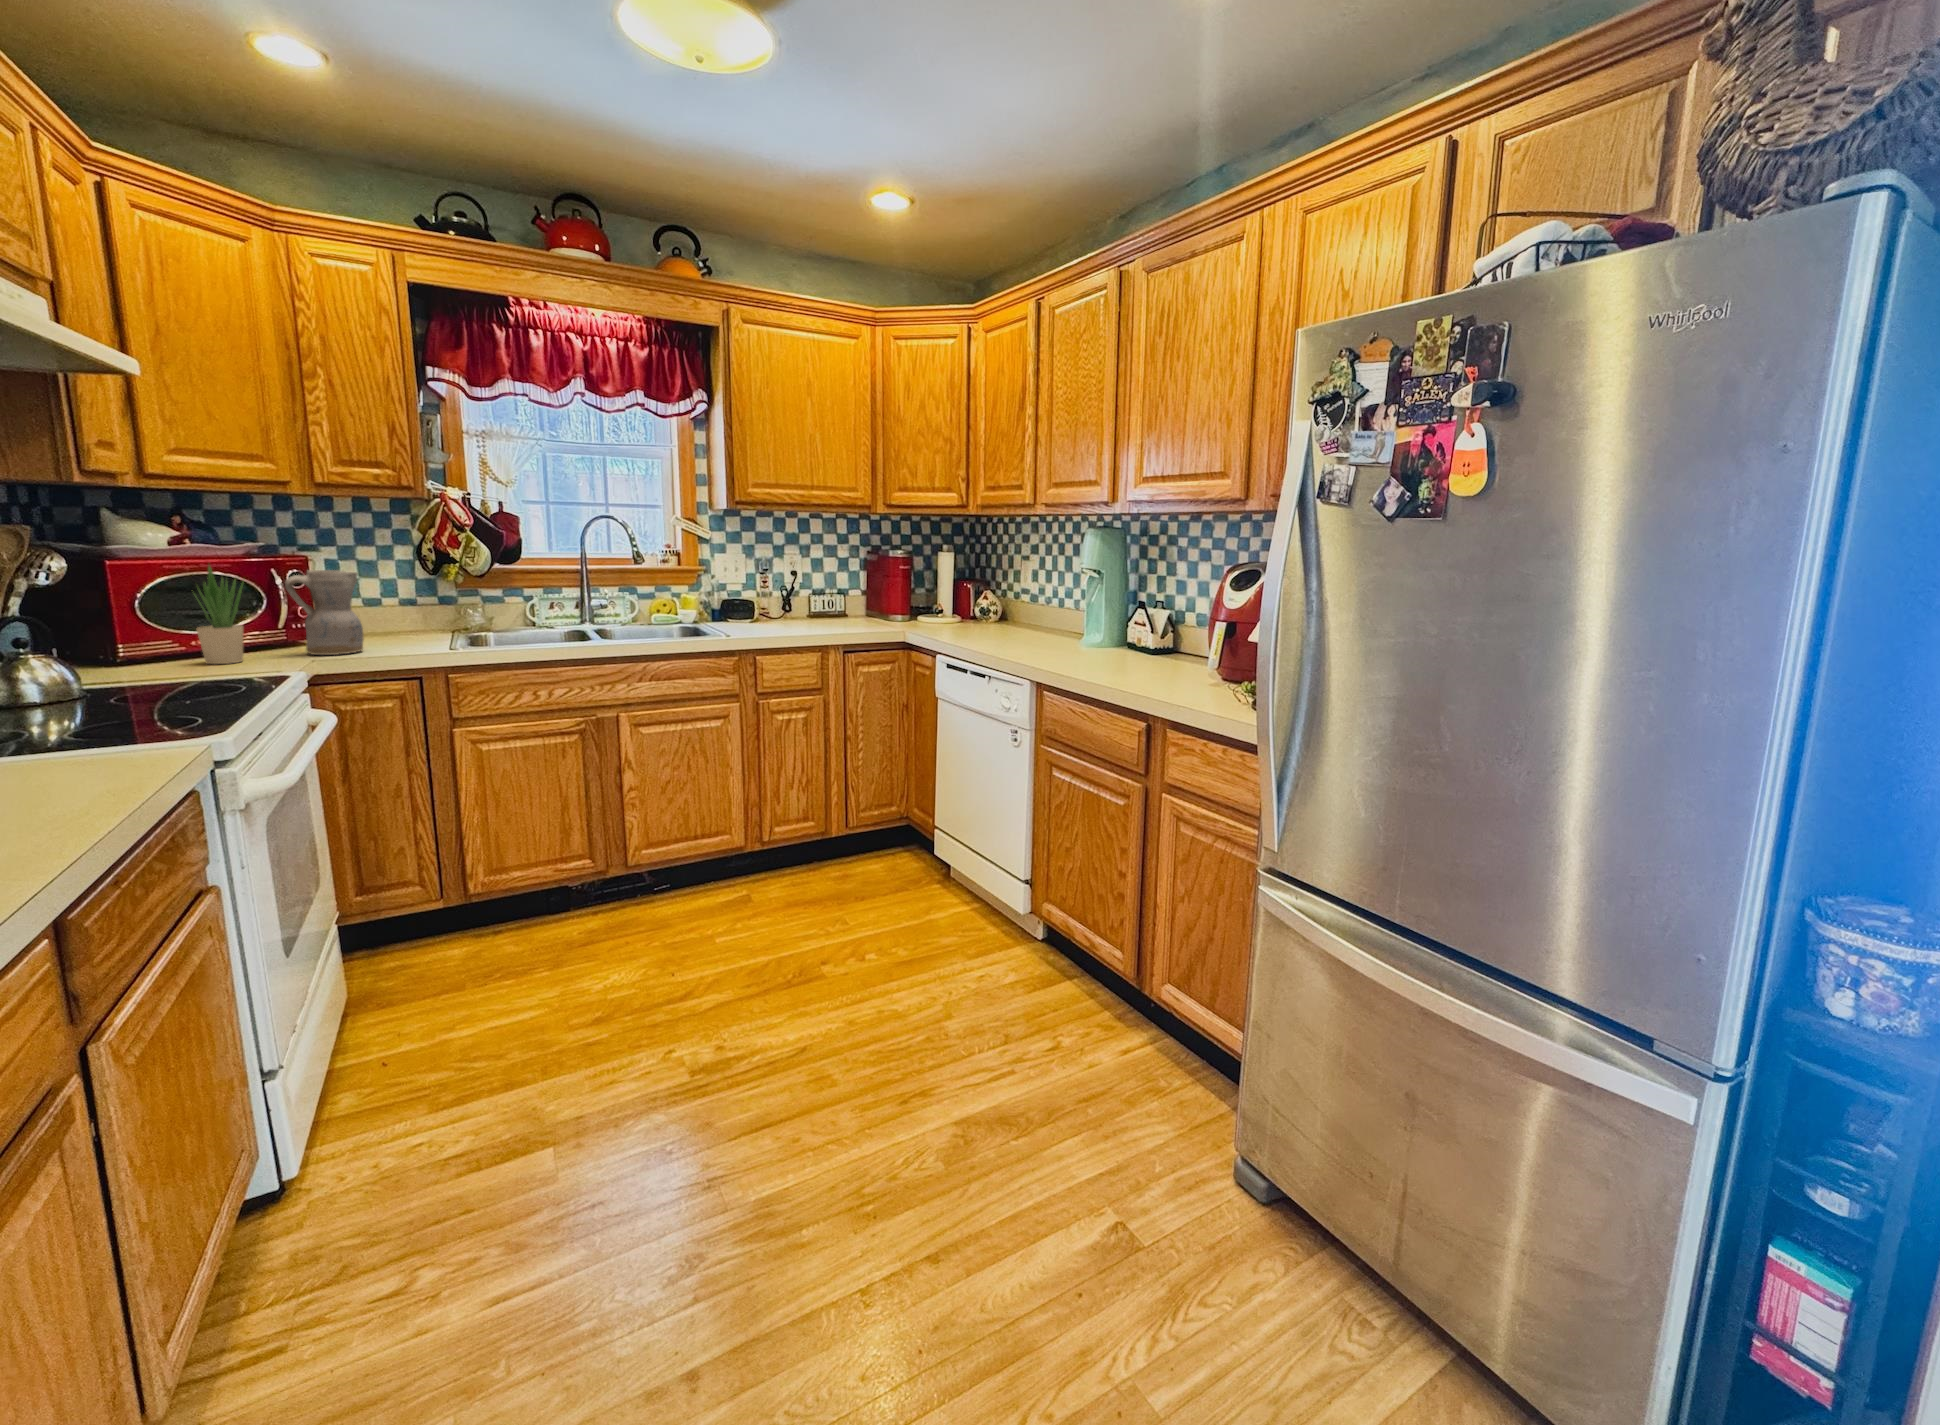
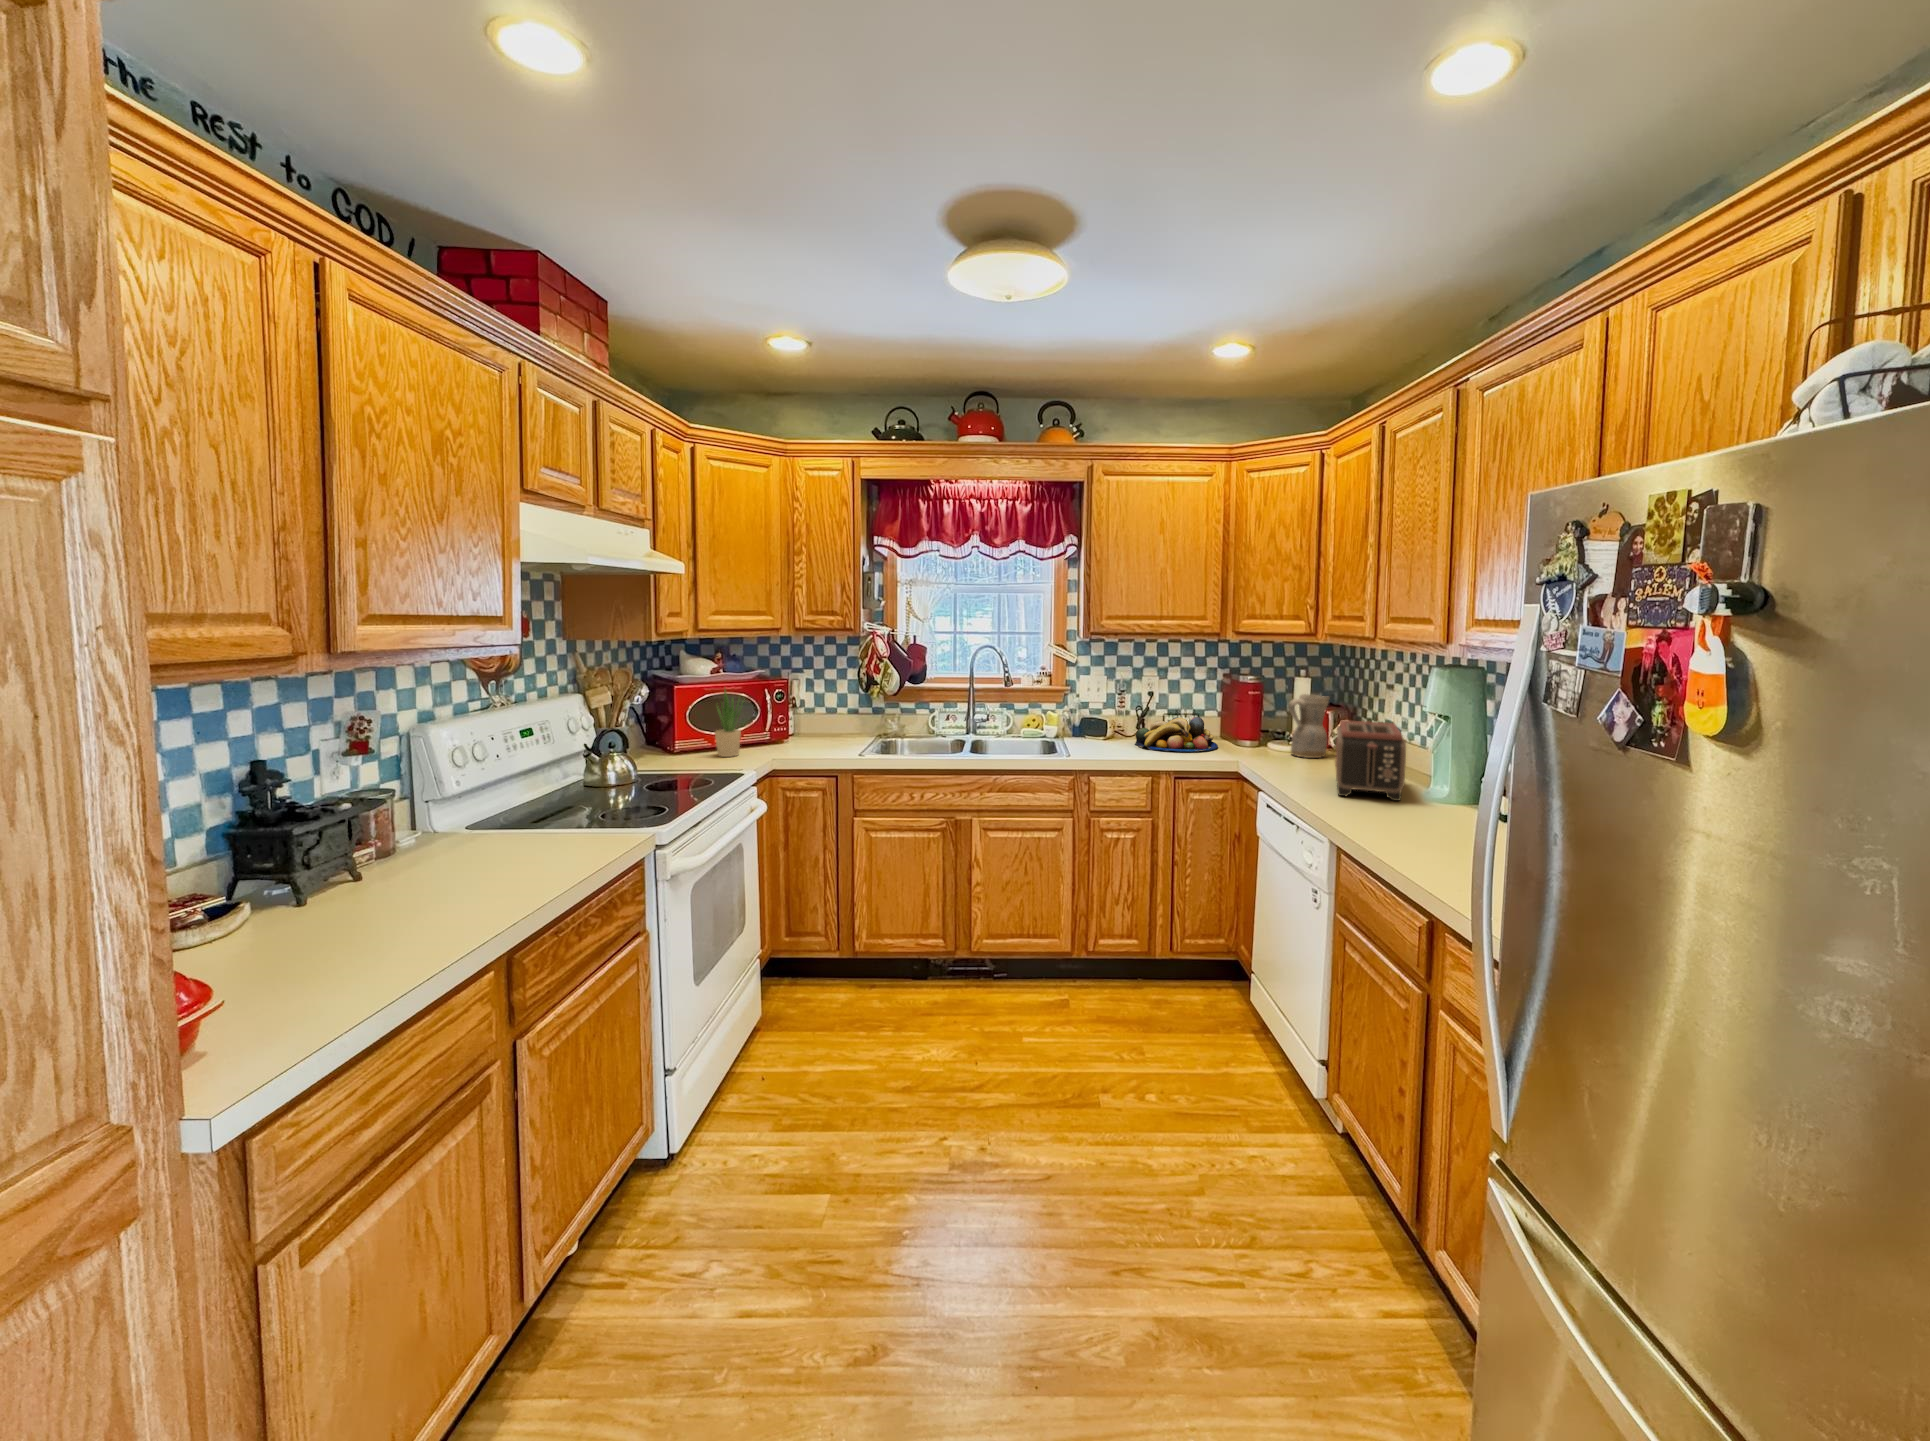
ceramic pitcher: present [285,570,364,655] -> present [1289,694,1329,758]
toaster: none [998,584,1064,649] -> present [1335,720,1406,801]
fruit bowl: none [787,595,874,629] -> present [1135,717,1218,752]

